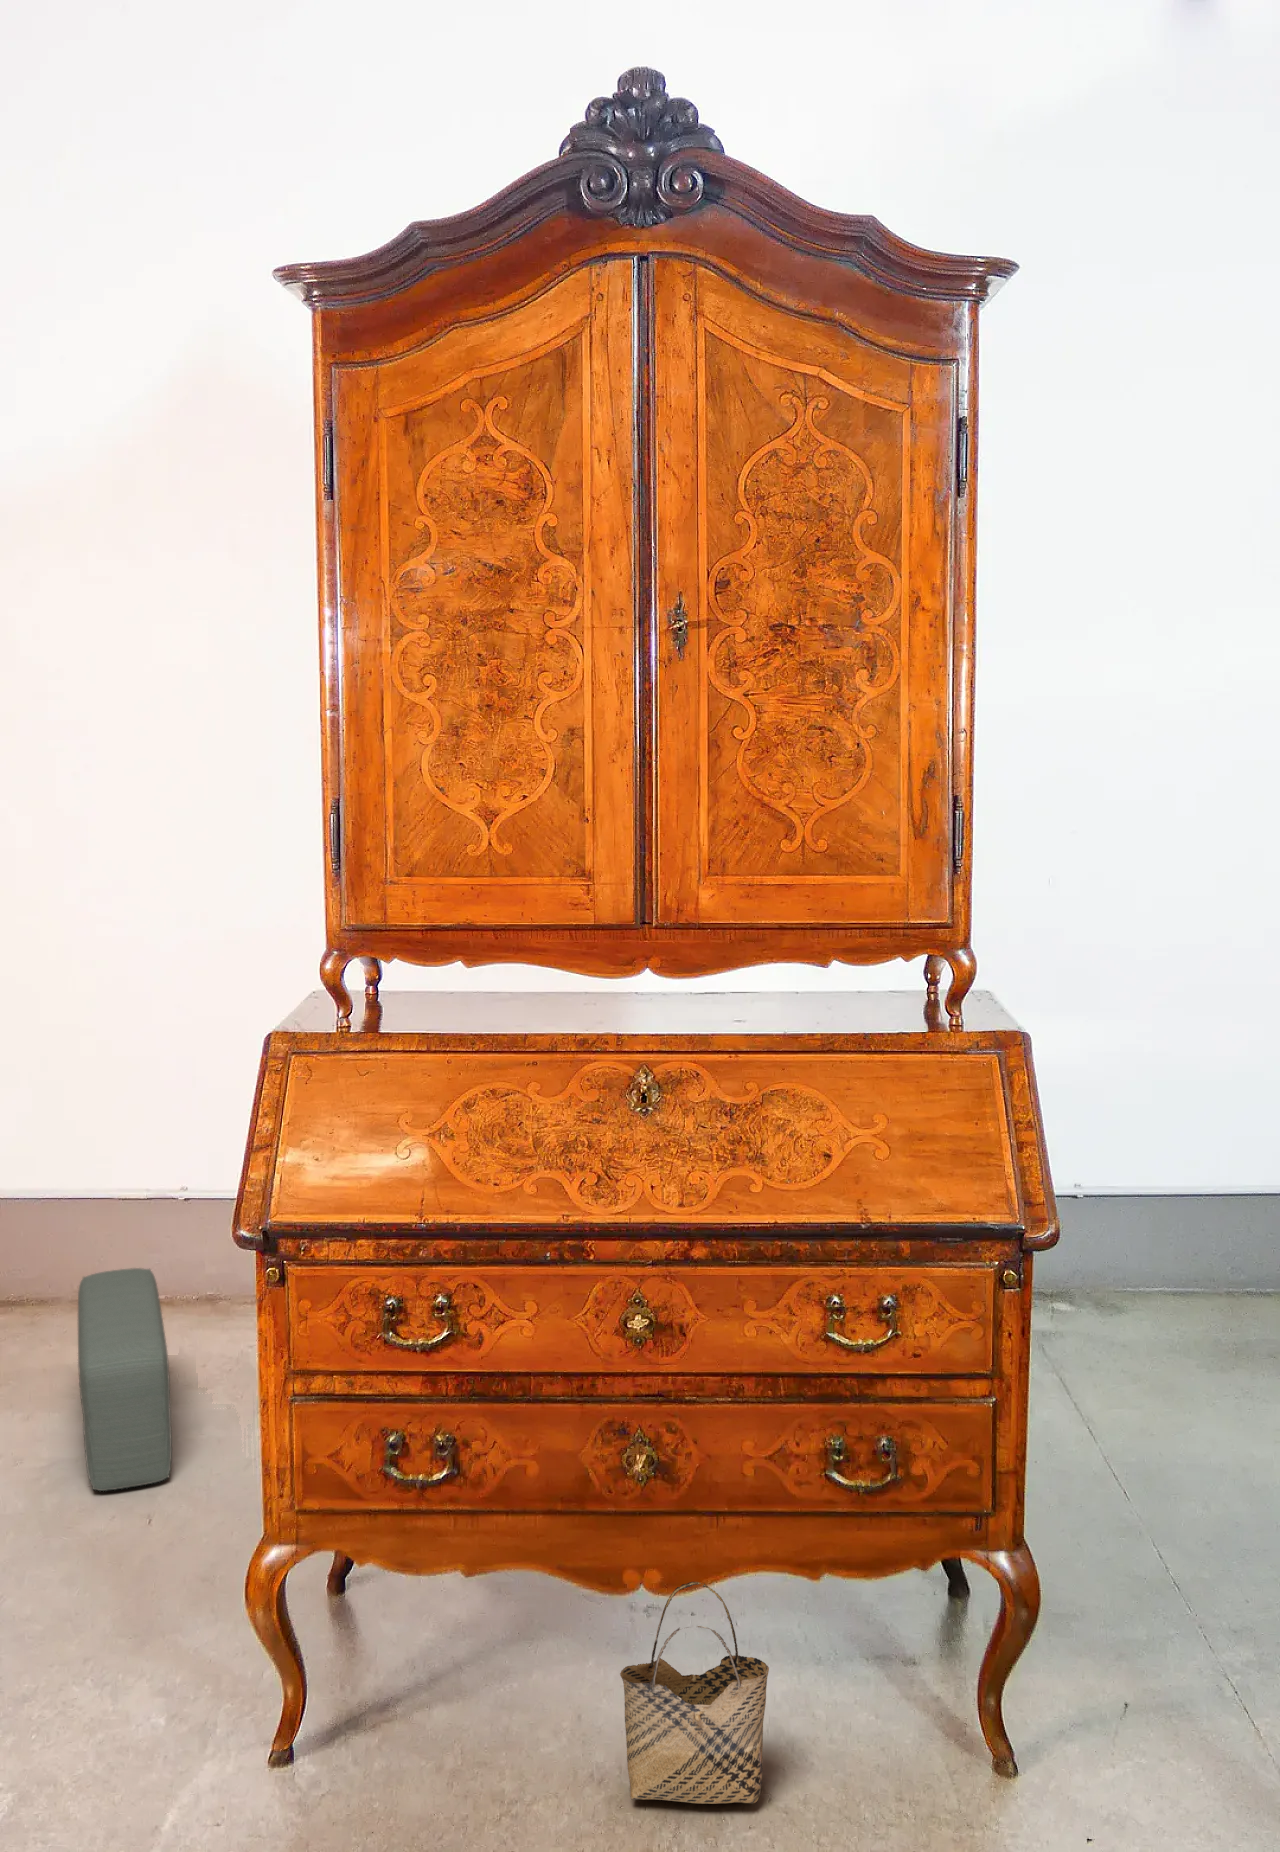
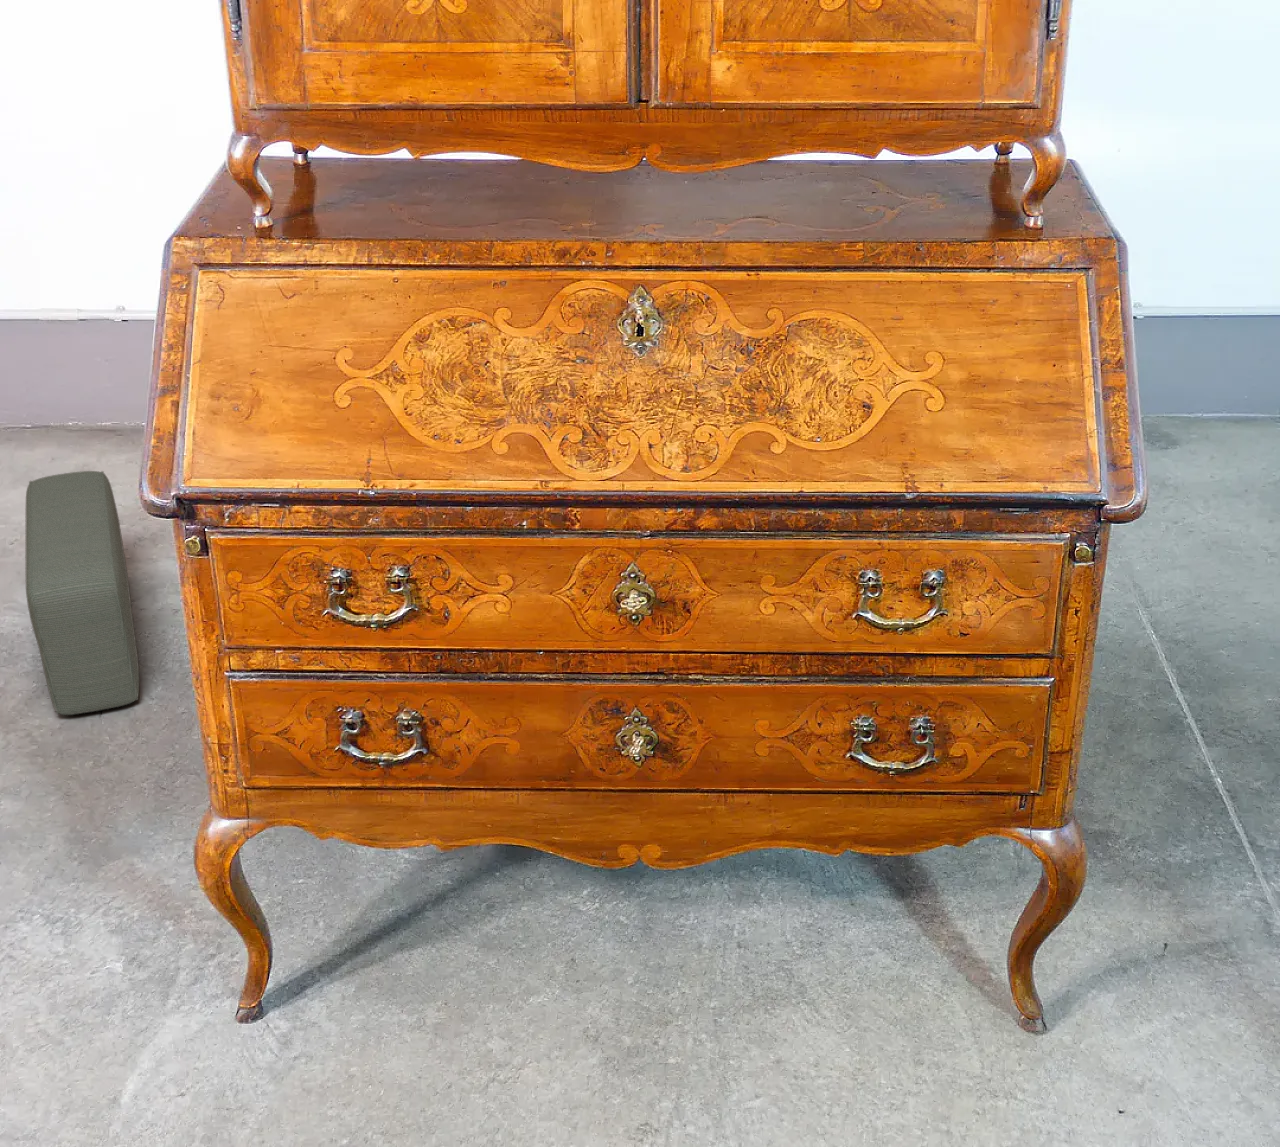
woven basket: present [620,1582,769,1804] -> none [615,864,776,1078]

